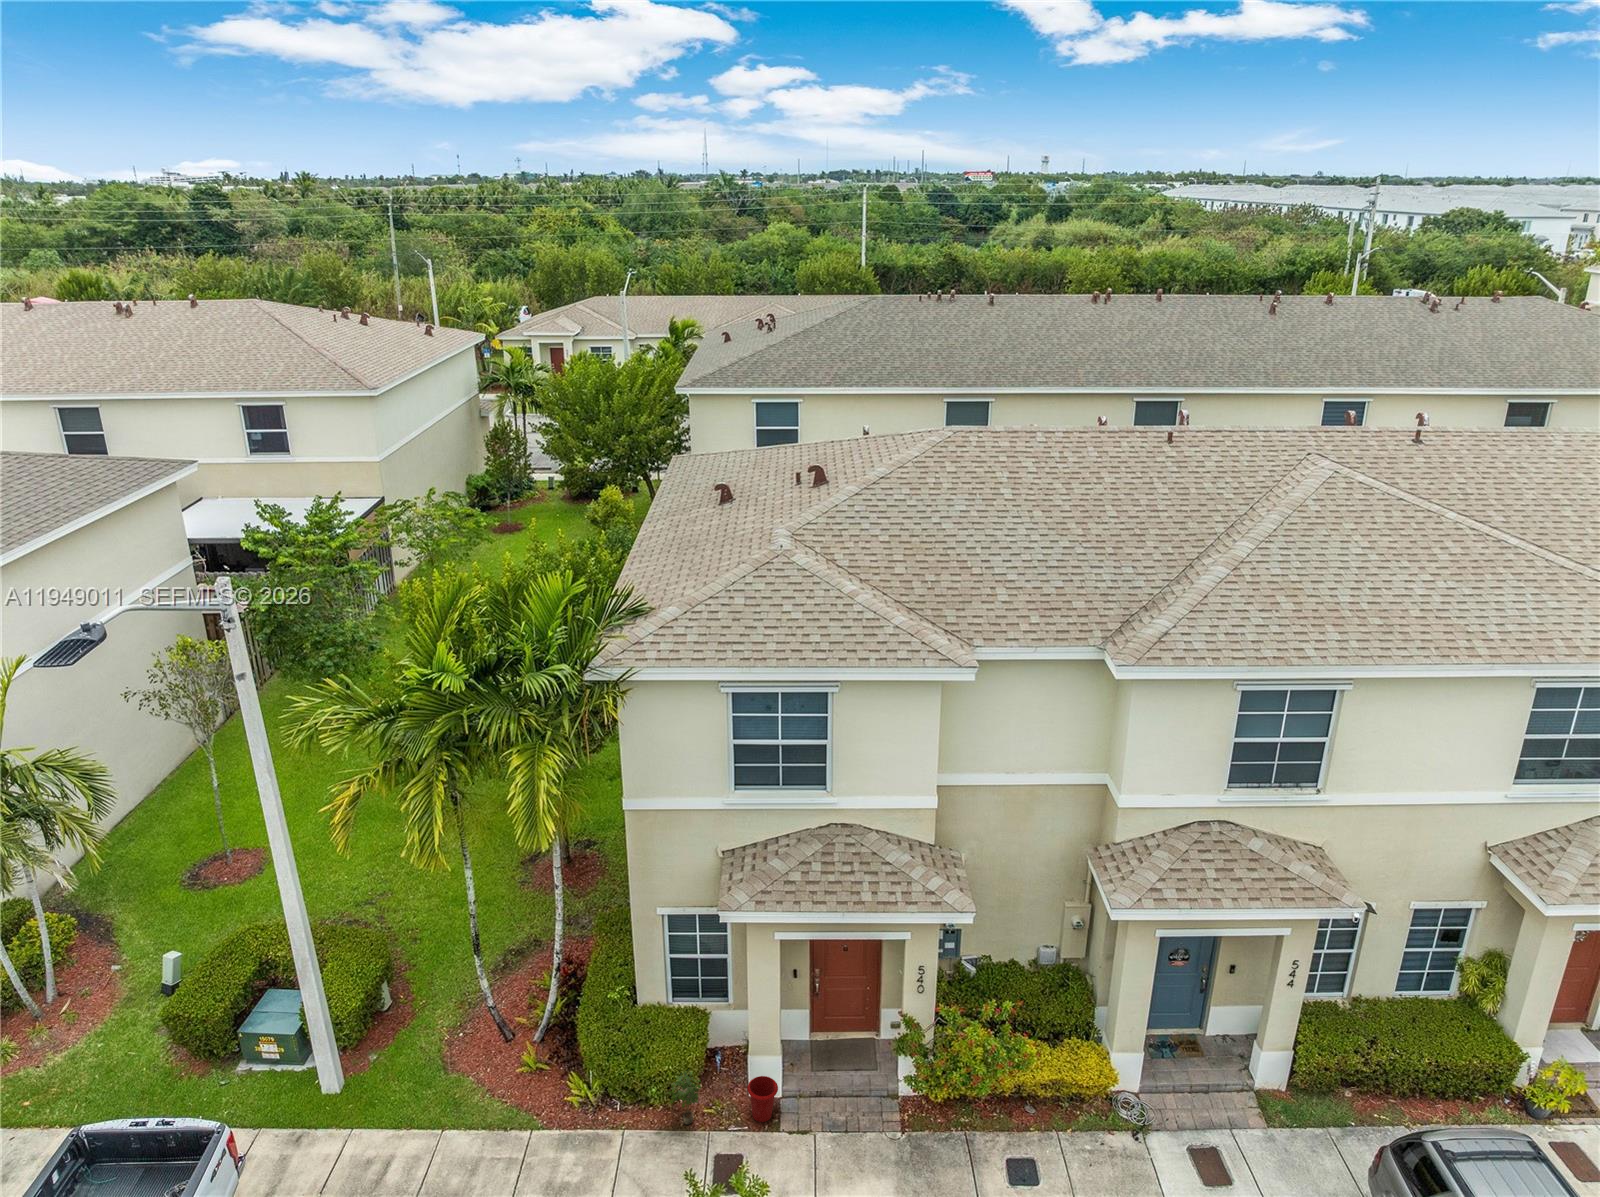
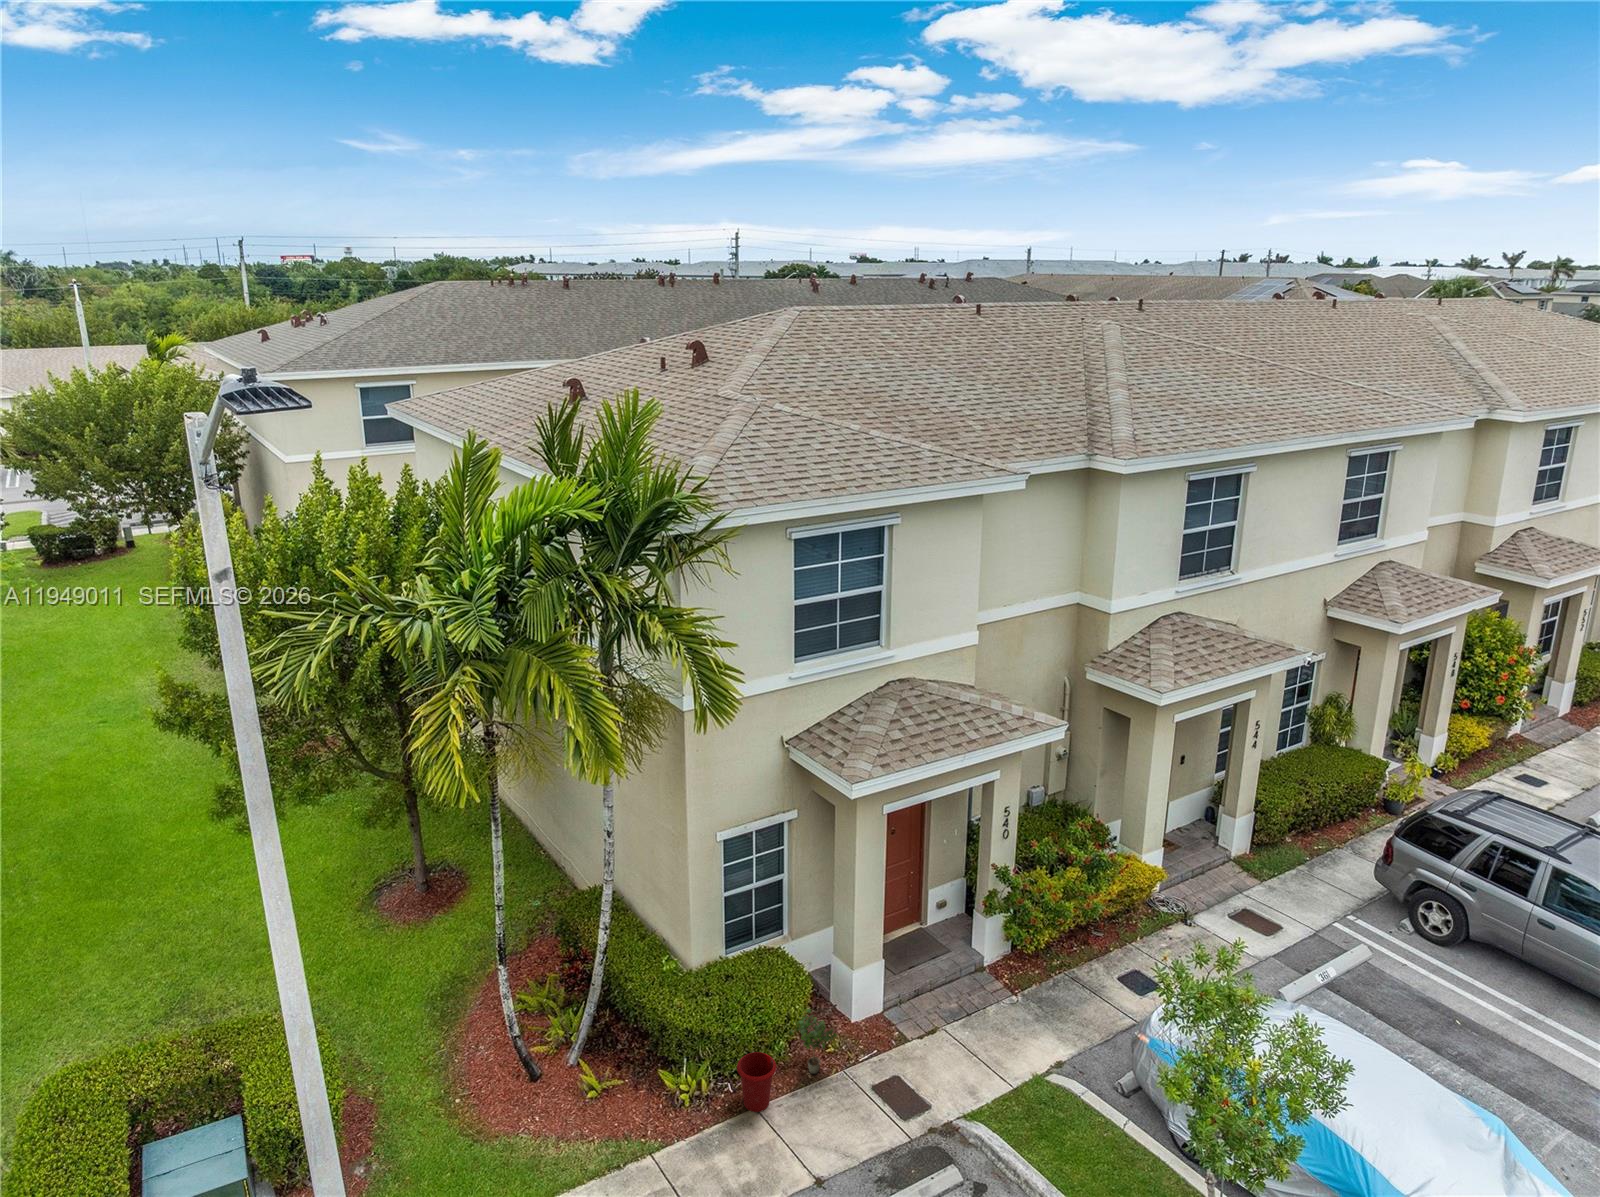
waste bin: present [747,1076,778,1122] -> present [737,1052,776,1112]

